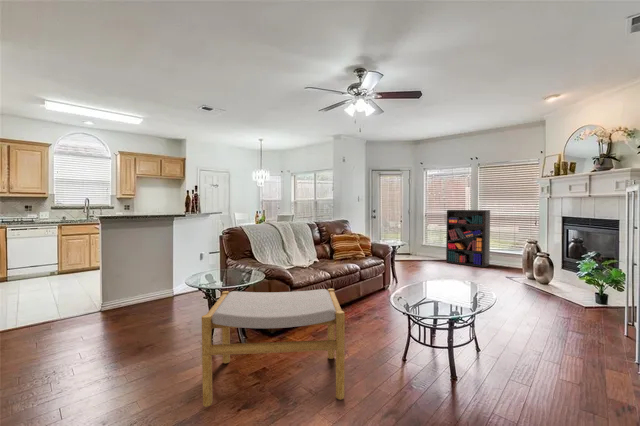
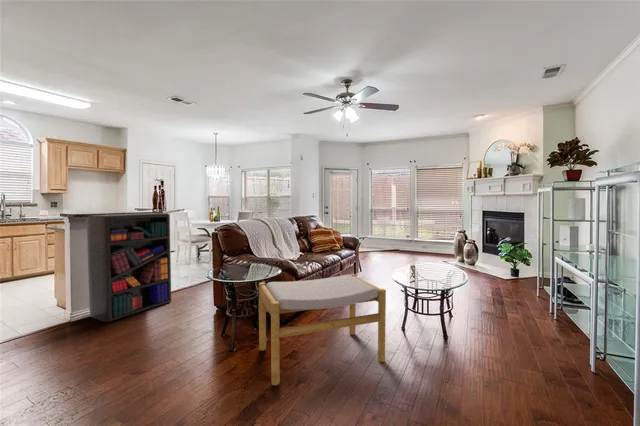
bookshelf: present [446,210,490,267] -> present [87,213,171,322]

